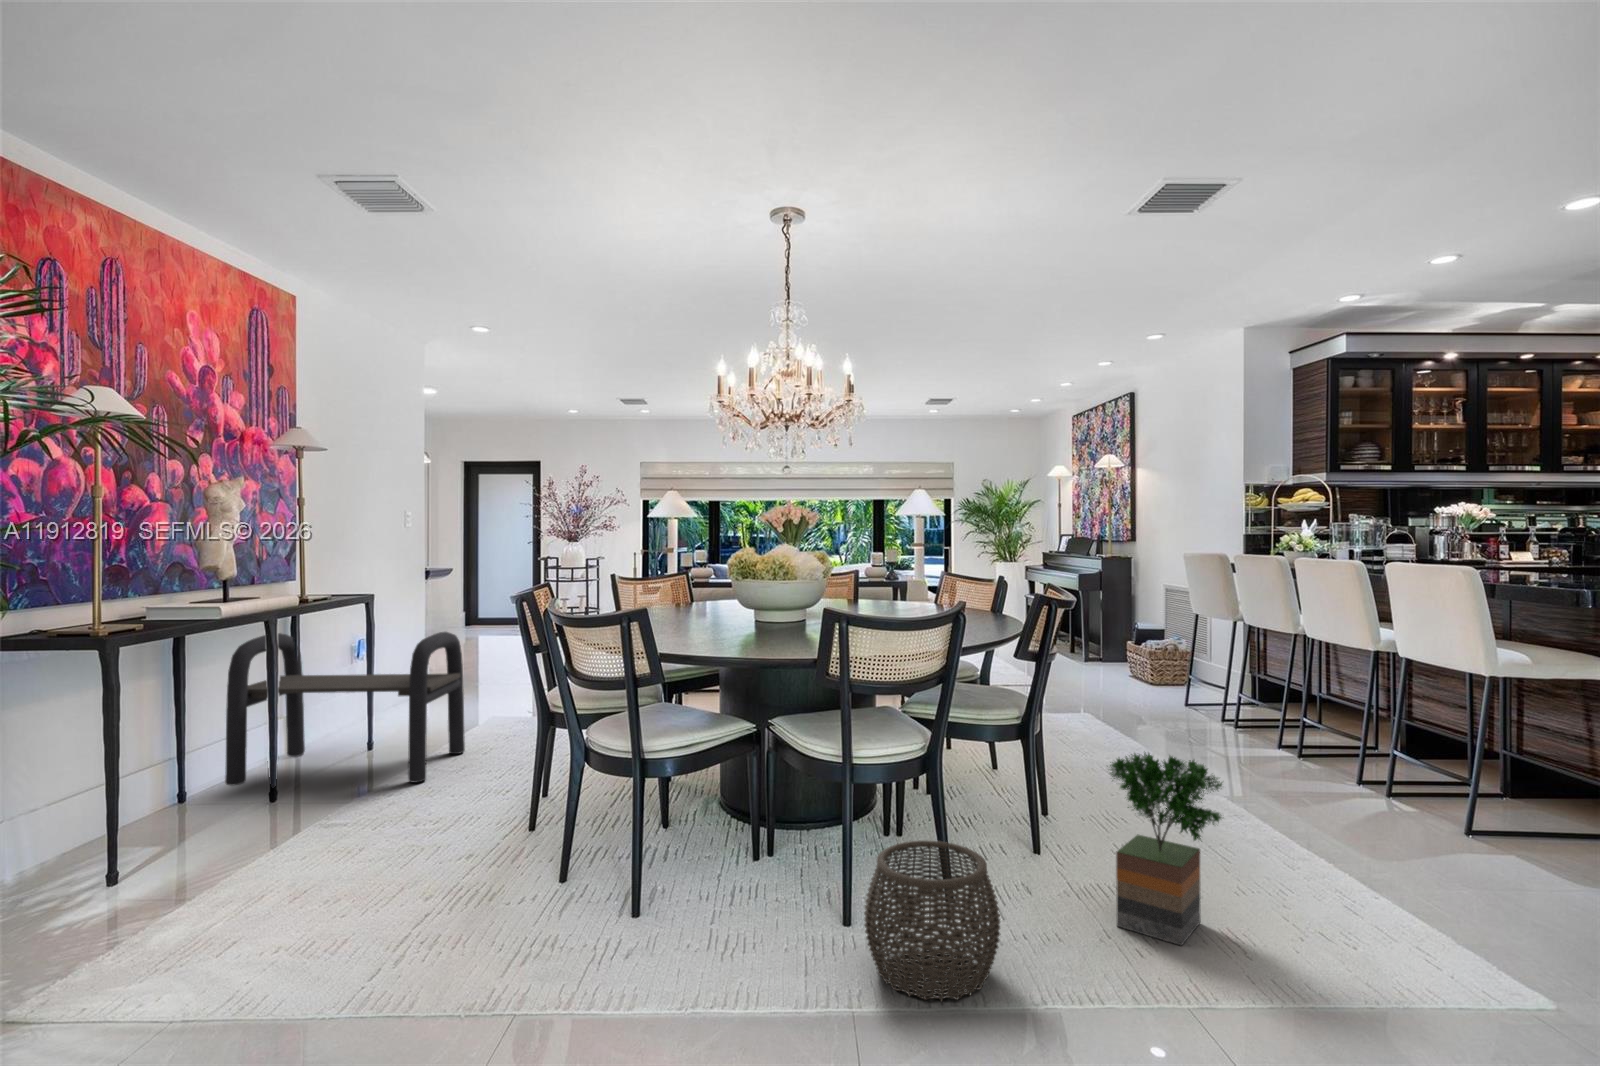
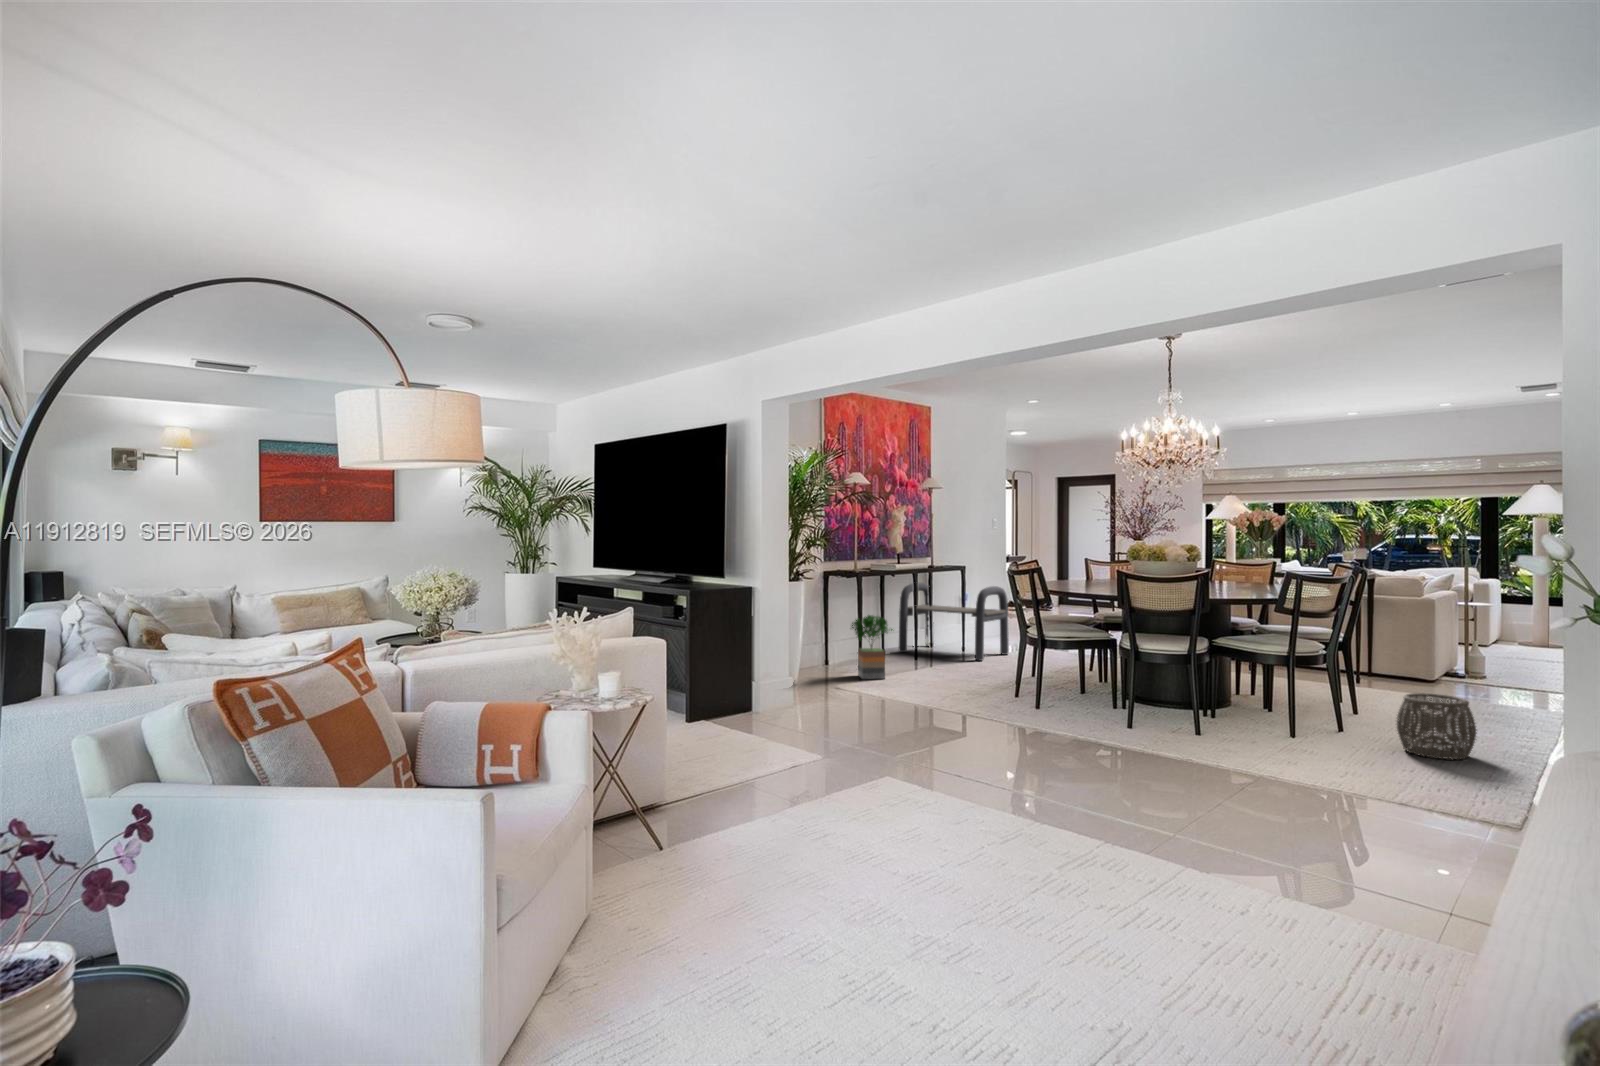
potted tree: present [1110,753,1222,945] -> present [851,615,893,679]
woven basket: present [864,841,1000,1001] -> present [1396,693,1477,760]

